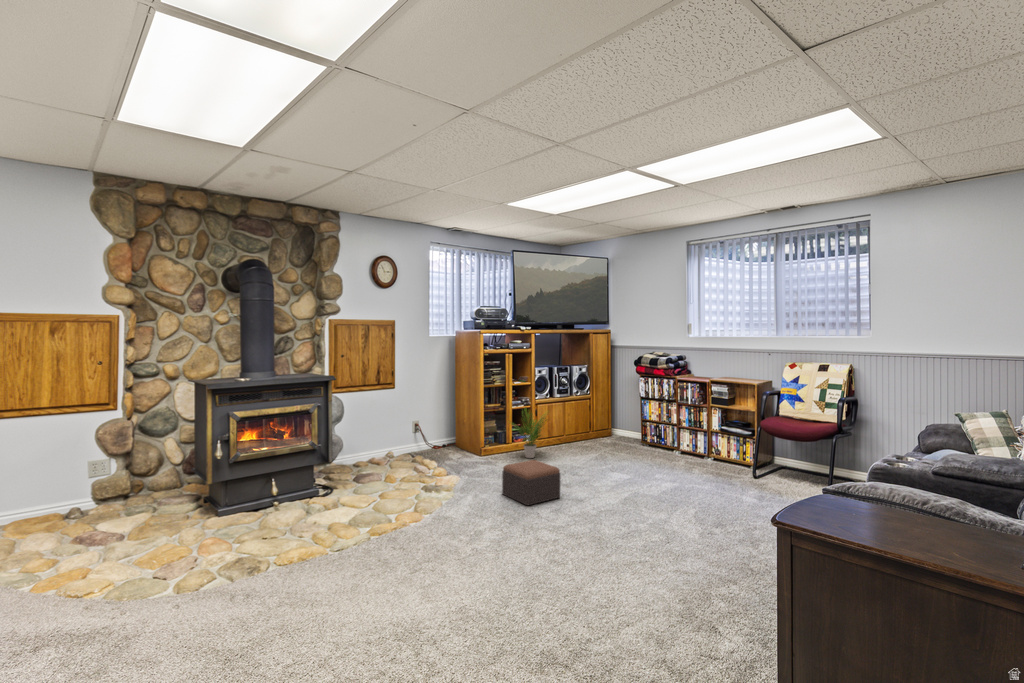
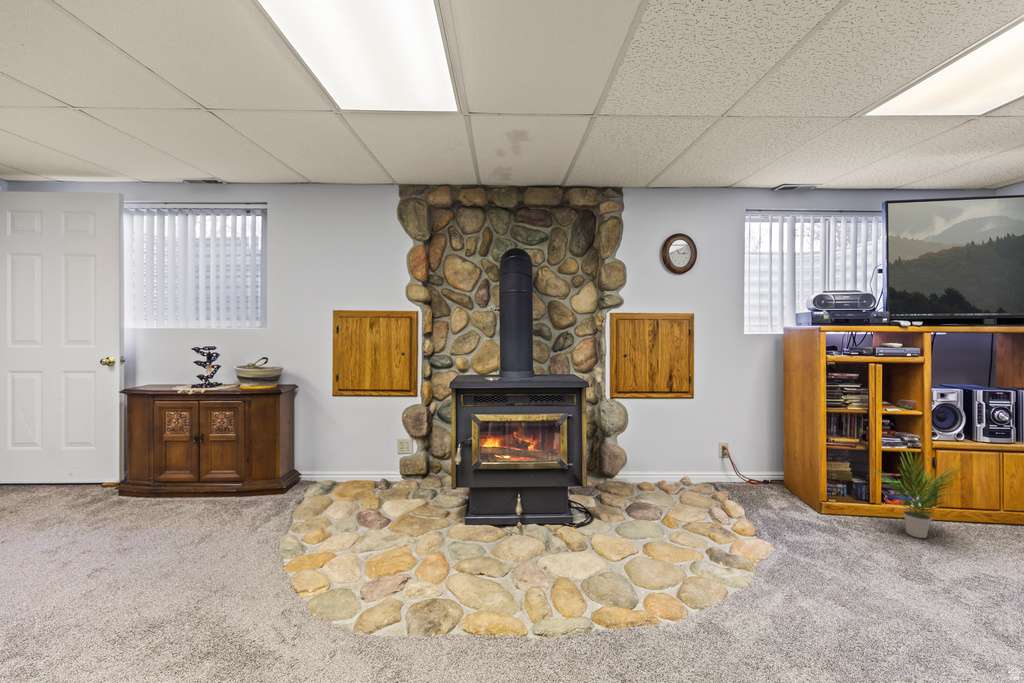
footstool: present [502,460,560,505] -> none [848,558,996,662]

